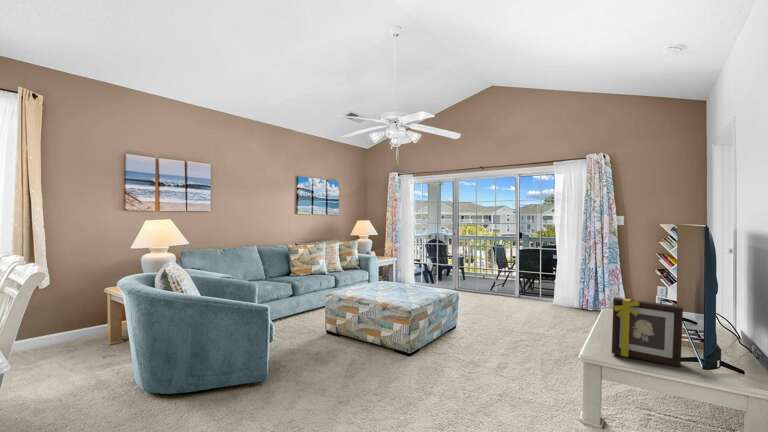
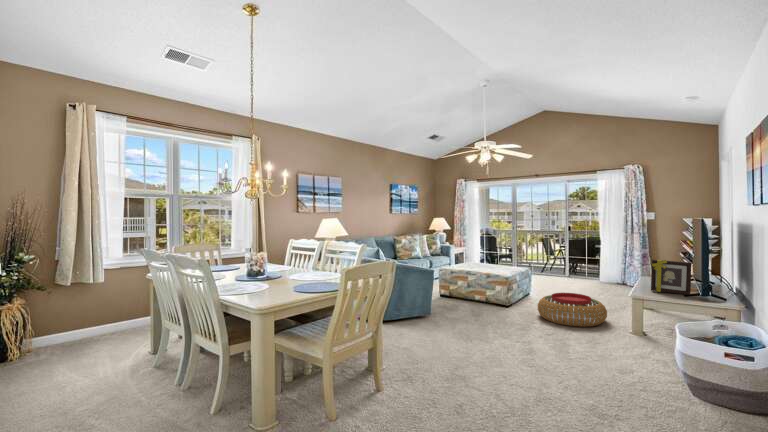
pouf: none [444,337,547,402] -> present [538,293,607,327]

